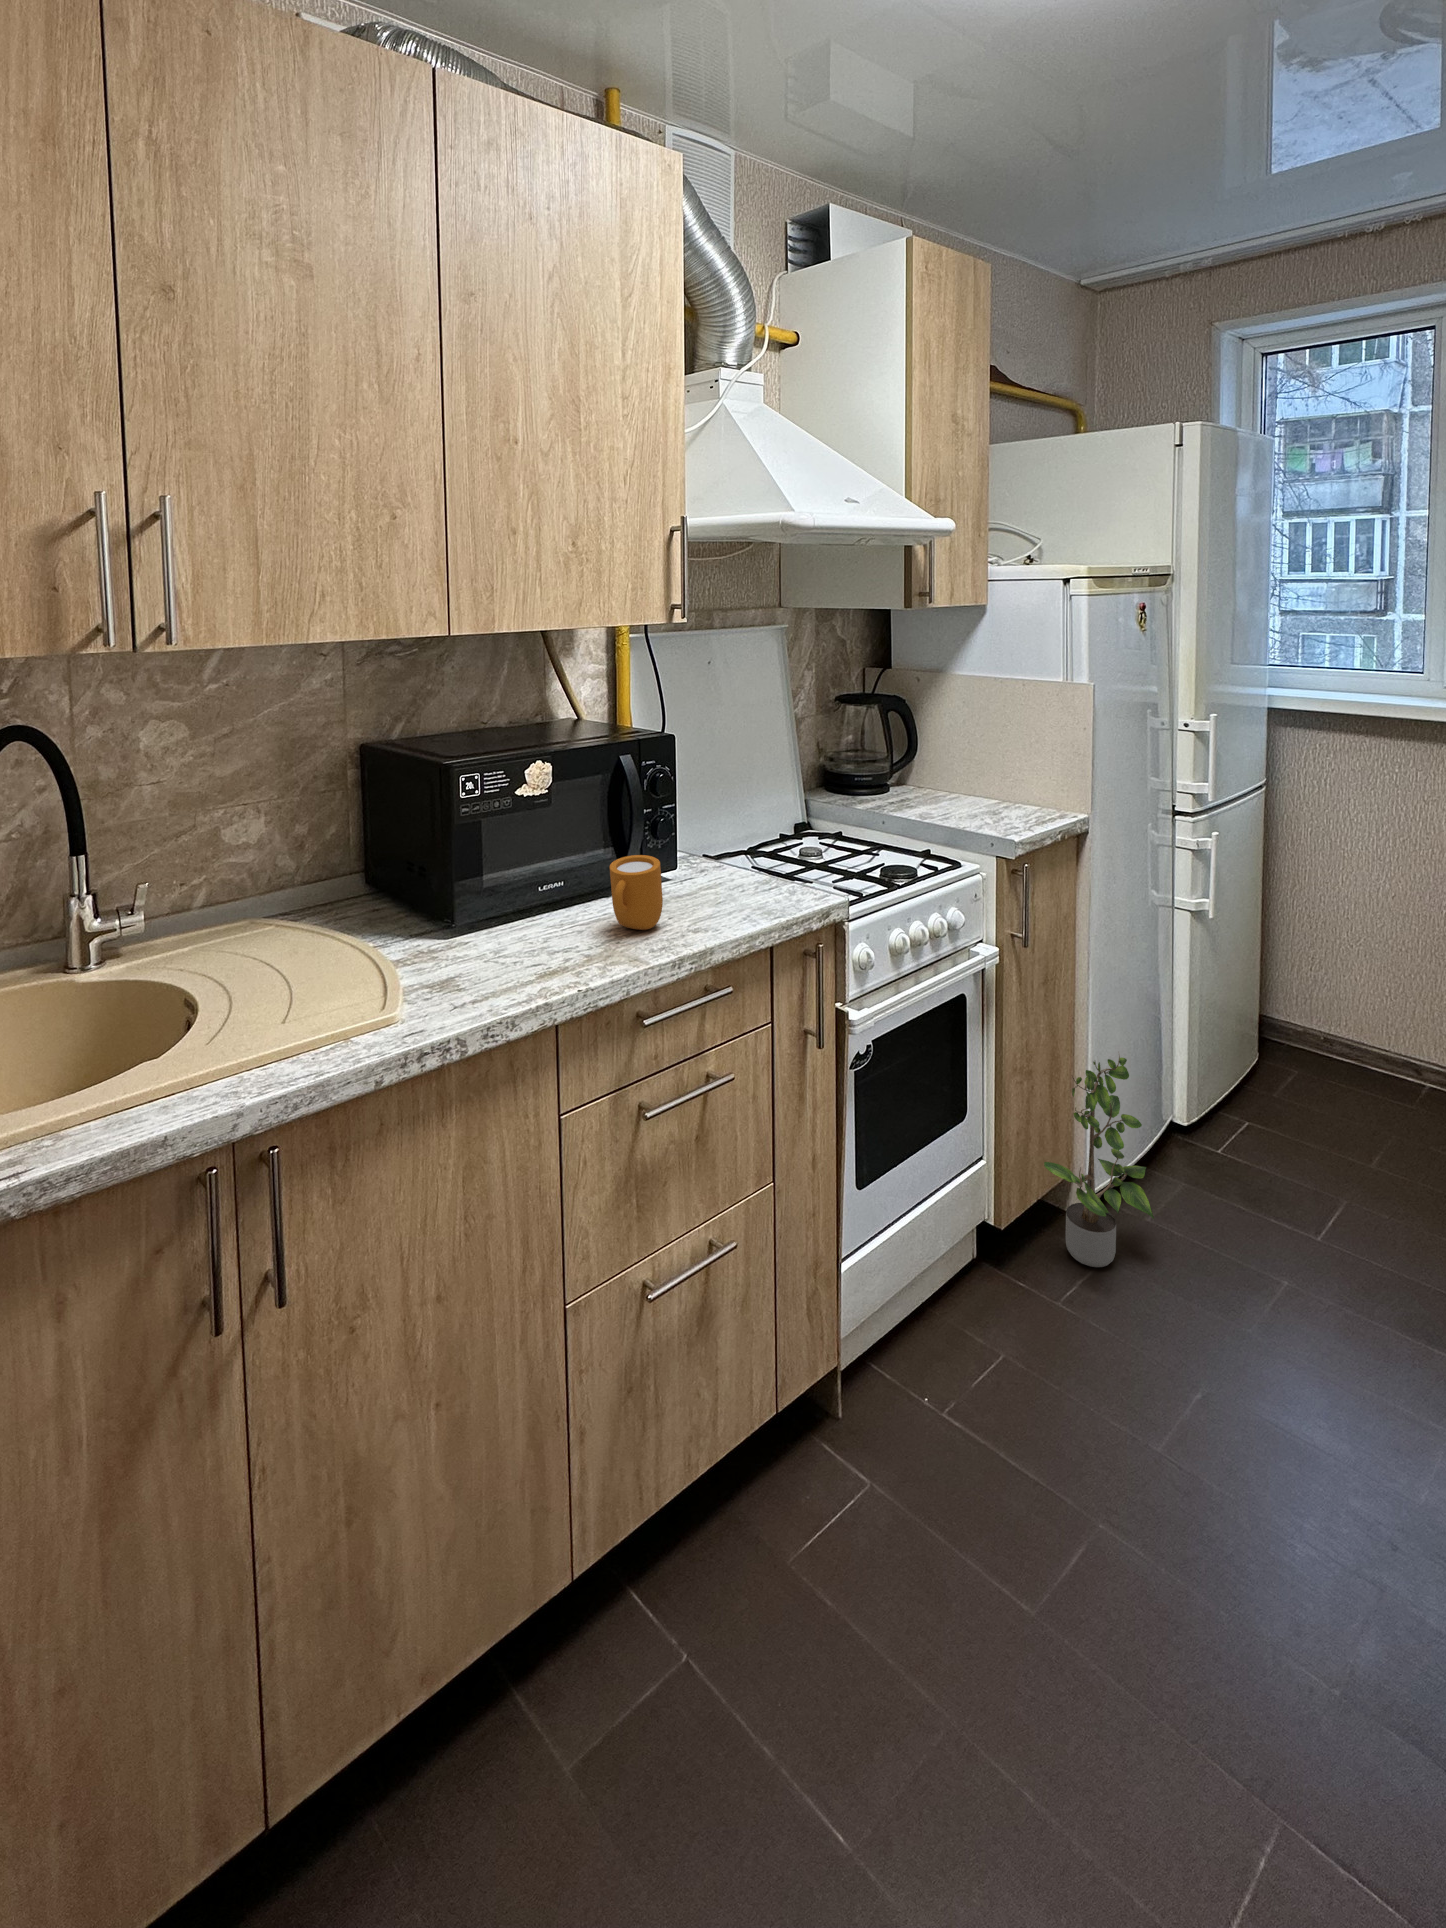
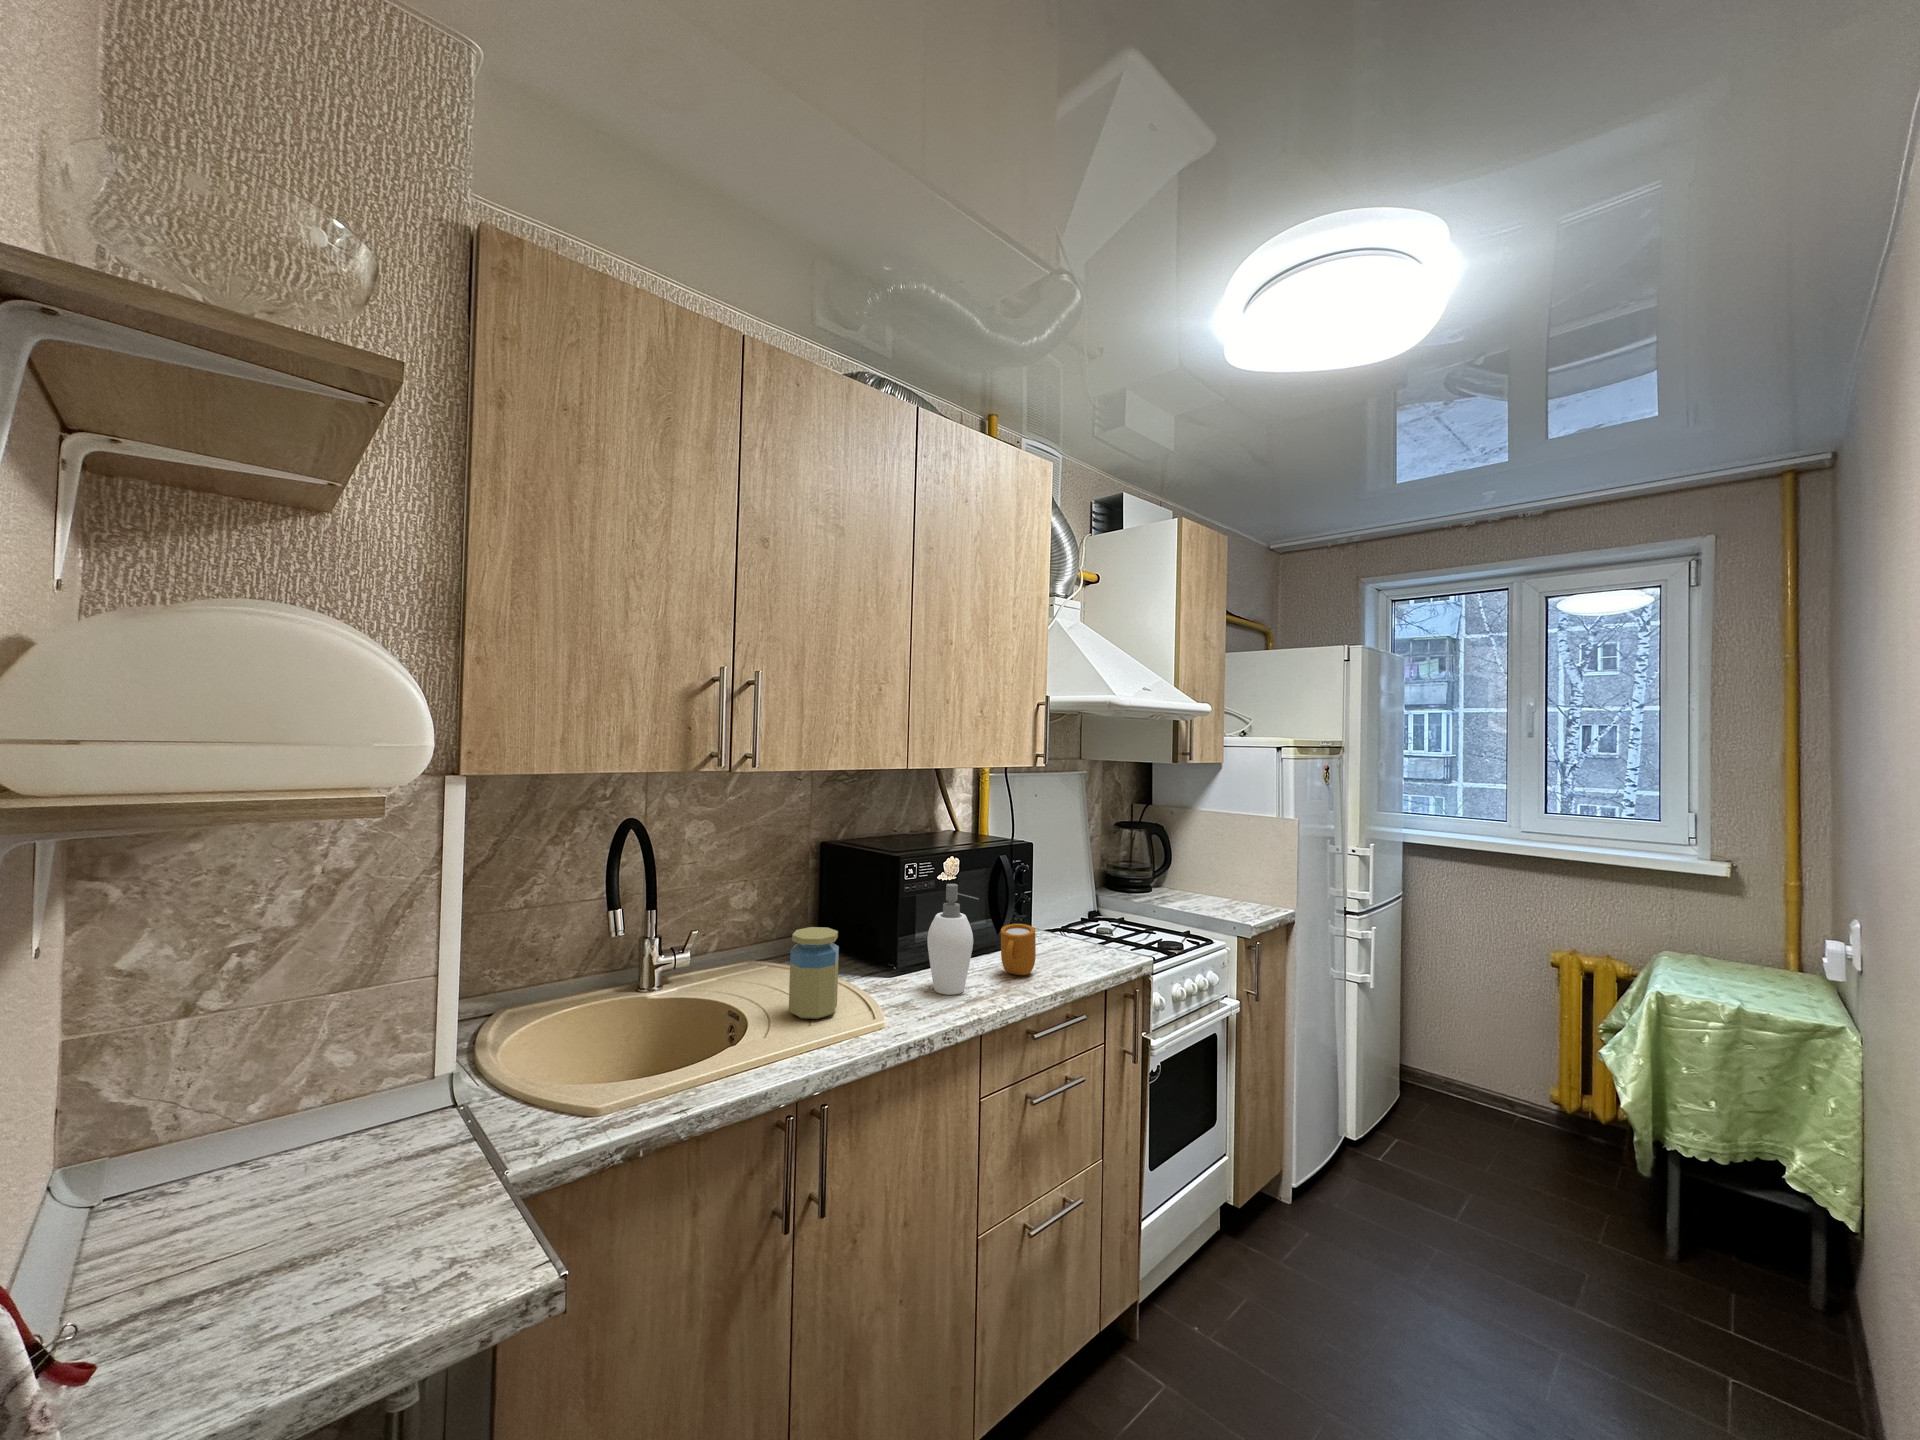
soap dispenser: none [487,803,556,964] -> present [927,884,979,995]
jar: none [258,876,339,1011] -> present [789,927,839,1019]
potted plant: present [1044,1056,1154,1267] -> none [1267,1080,1346,1240]

